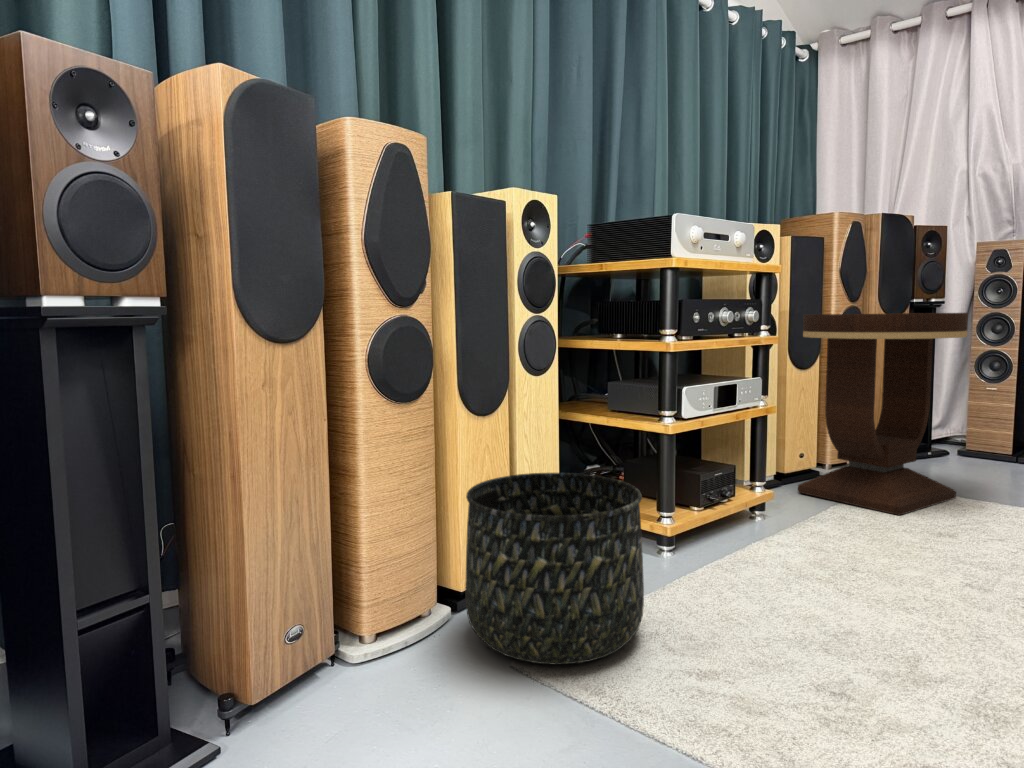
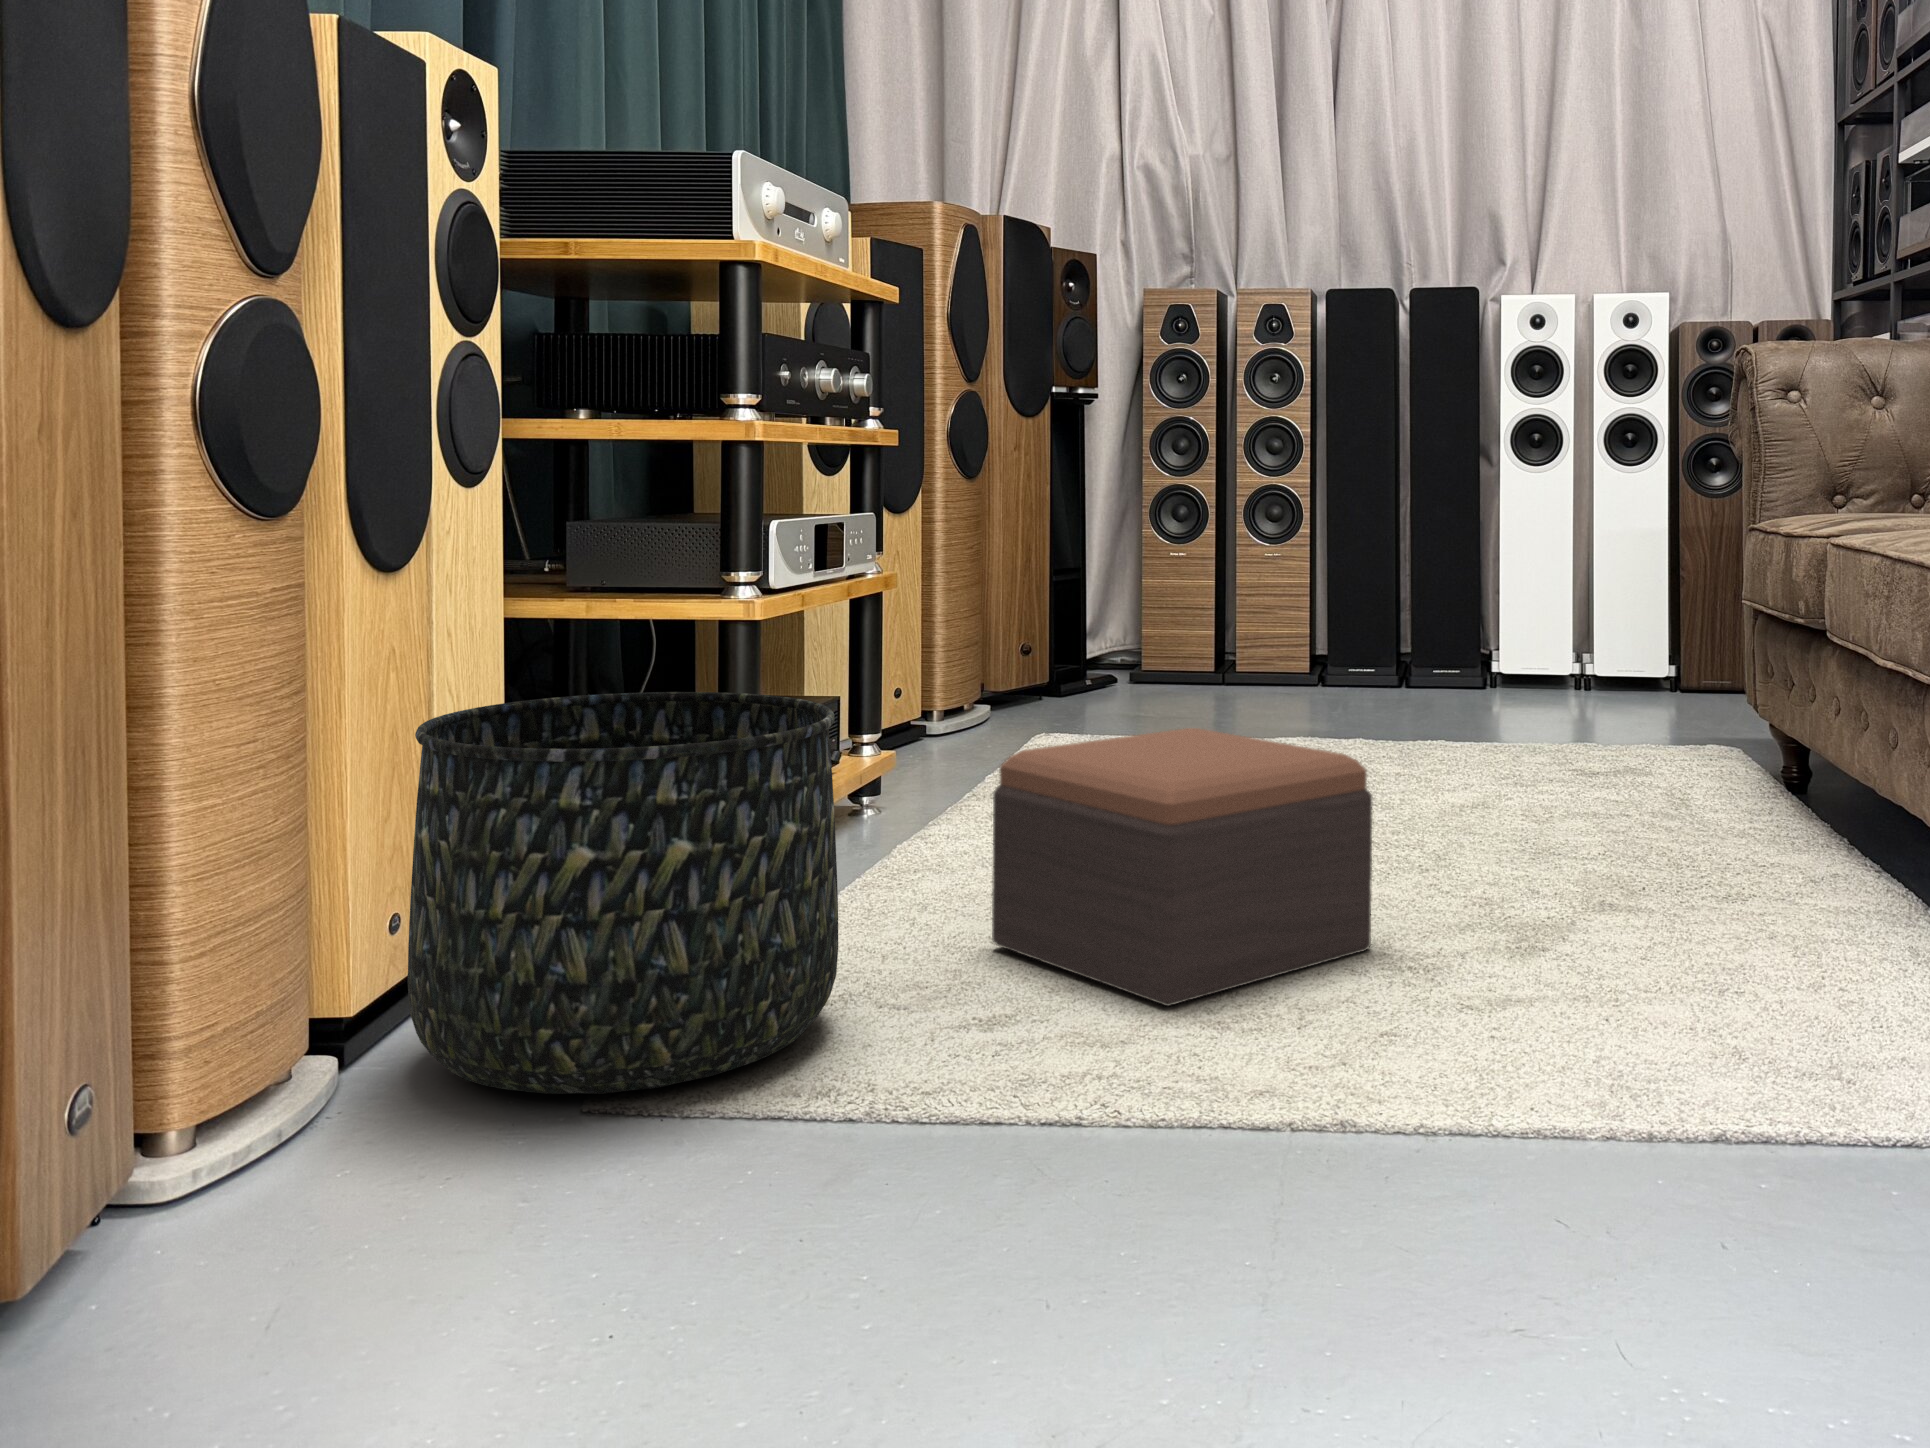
side table: present [798,313,968,515] -> none [910,394,1188,773]
footstool: none [747,523,984,694] -> present [992,728,1373,1006]

